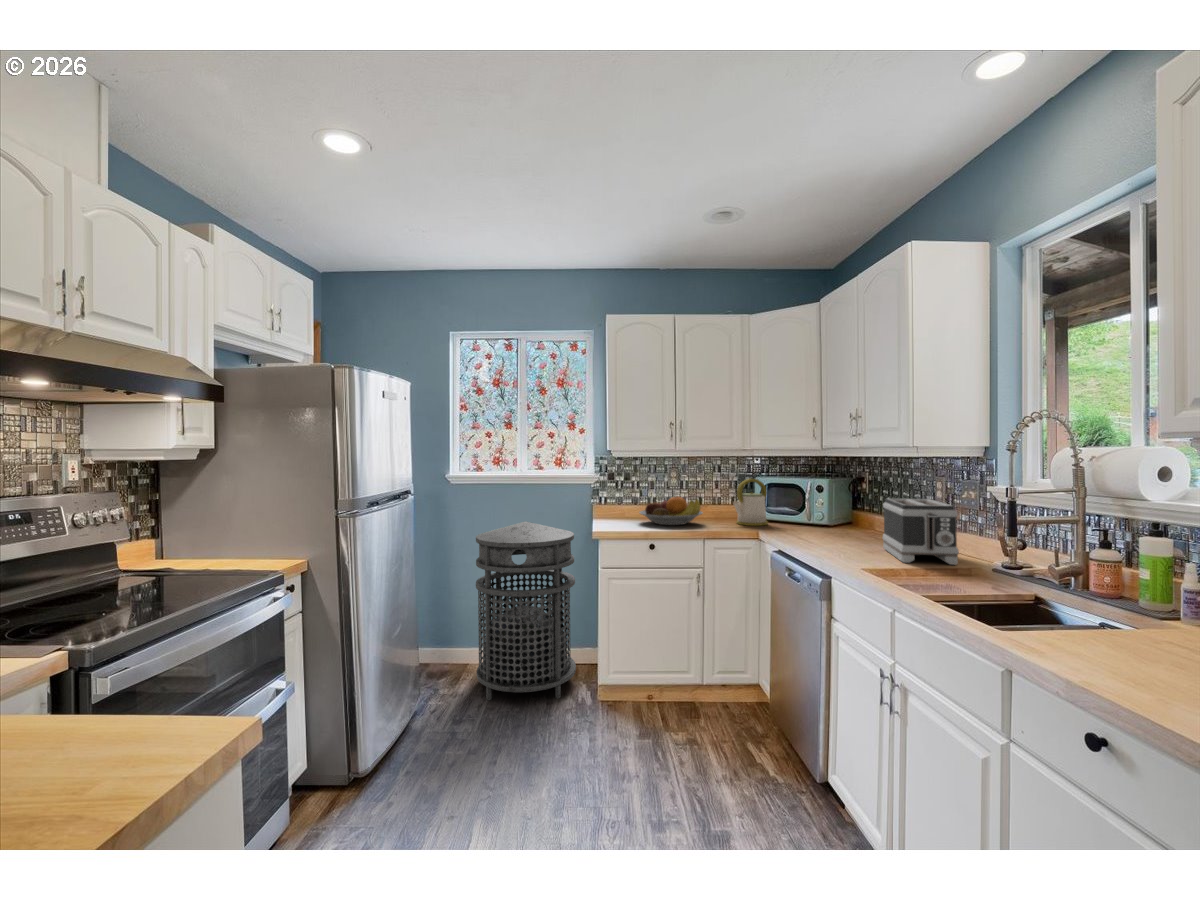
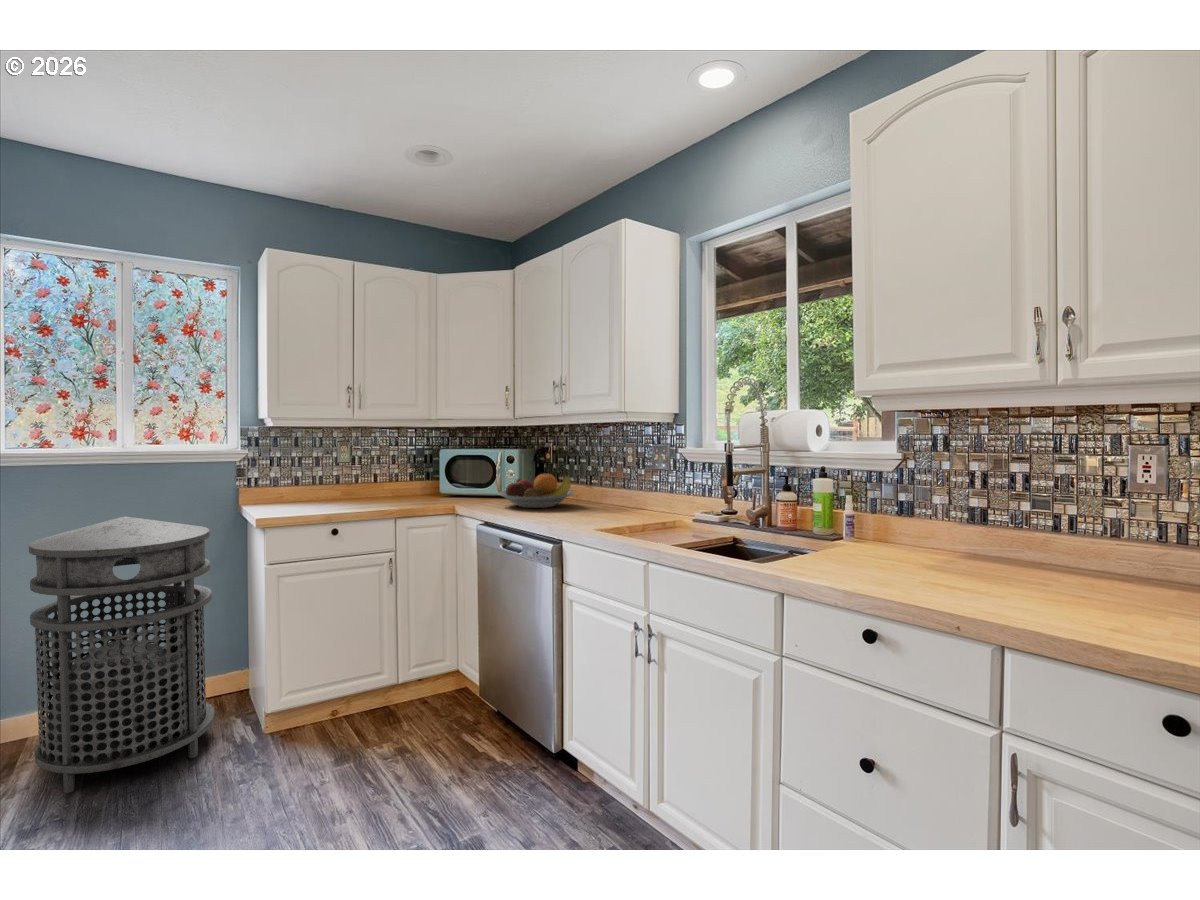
kettle: present [733,479,768,526] -> none [422,449,460,502]
fruit bowl: present [639,497,703,525] -> present [498,474,574,508]
toaster: present [883,499,959,565] -> none [589,463,660,523]

